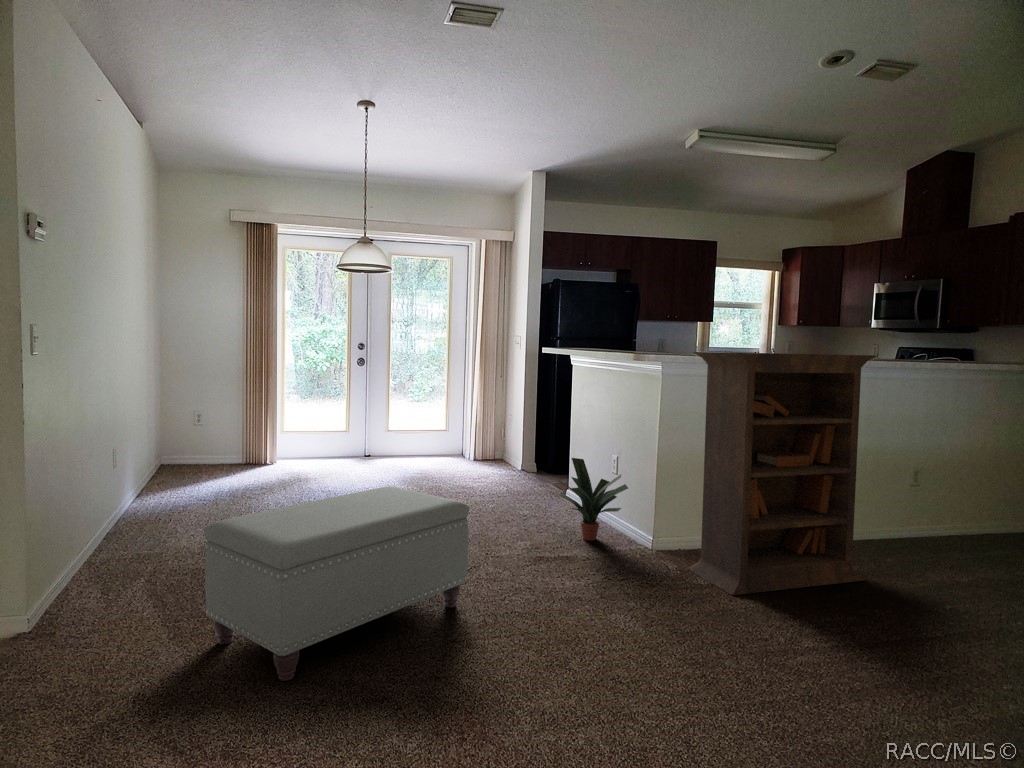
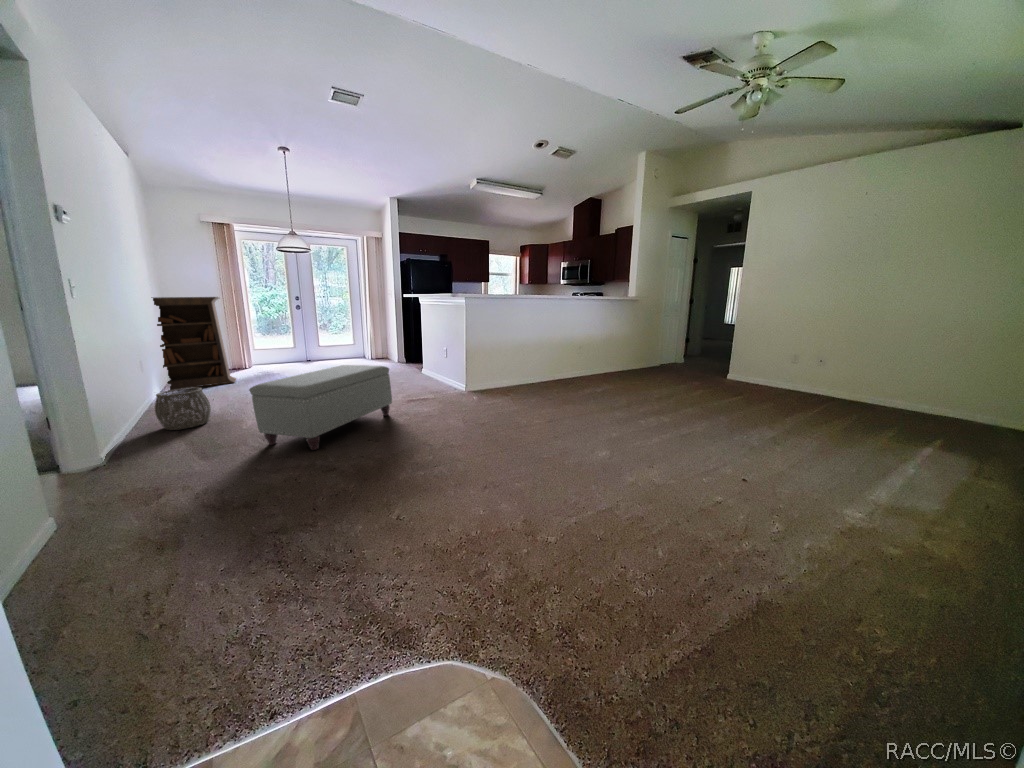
bookcase: present [688,352,877,595] -> present [153,297,236,390]
potted plant: present [559,458,628,541] -> none [427,348,461,385]
woven basket: none [90,494,174,570] -> present [155,387,211,430]

